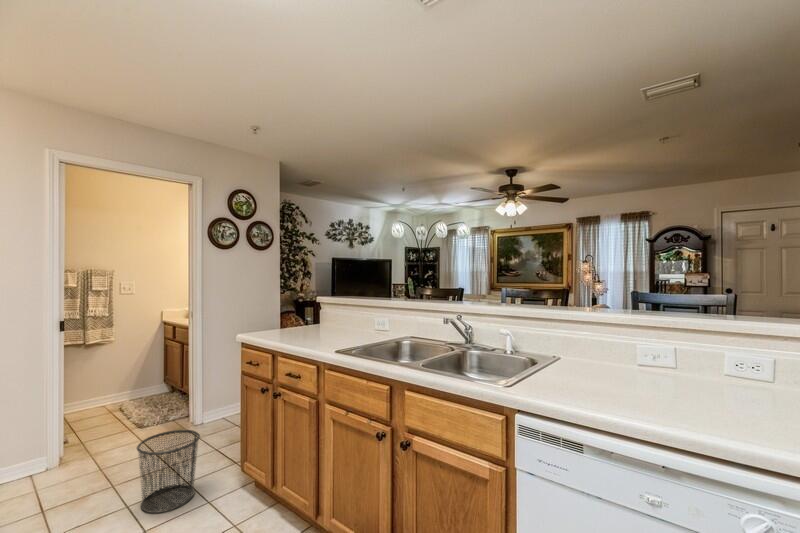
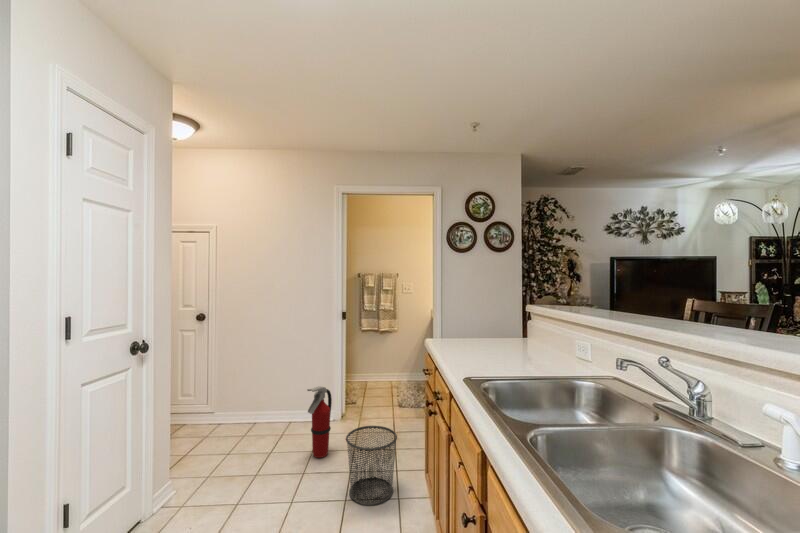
fire extinguisher: none [47,412,80,504] -> present [307,386,332,458]

